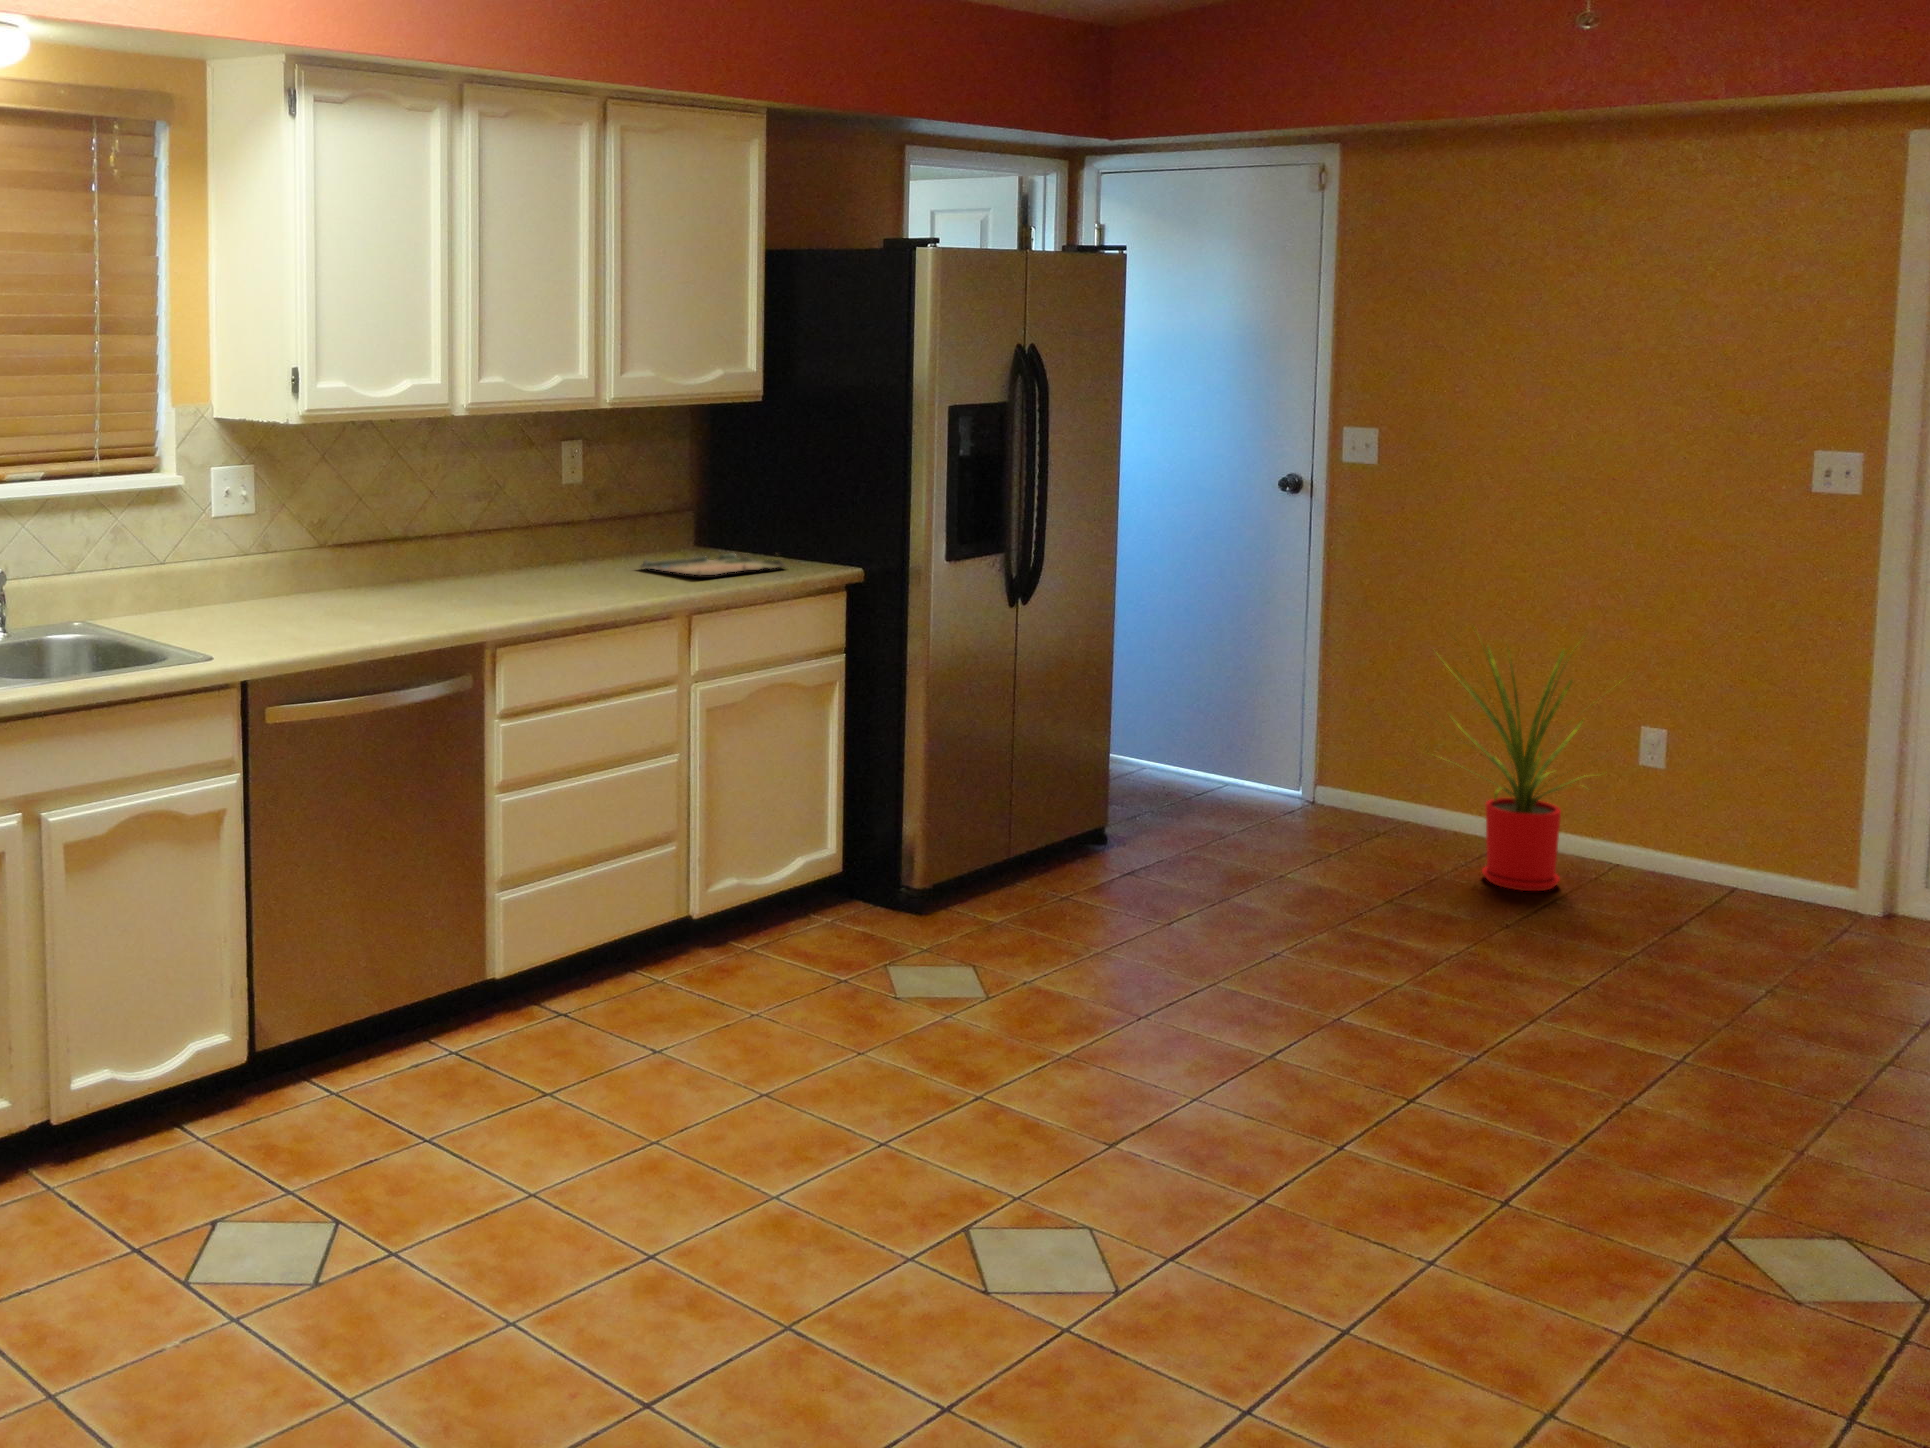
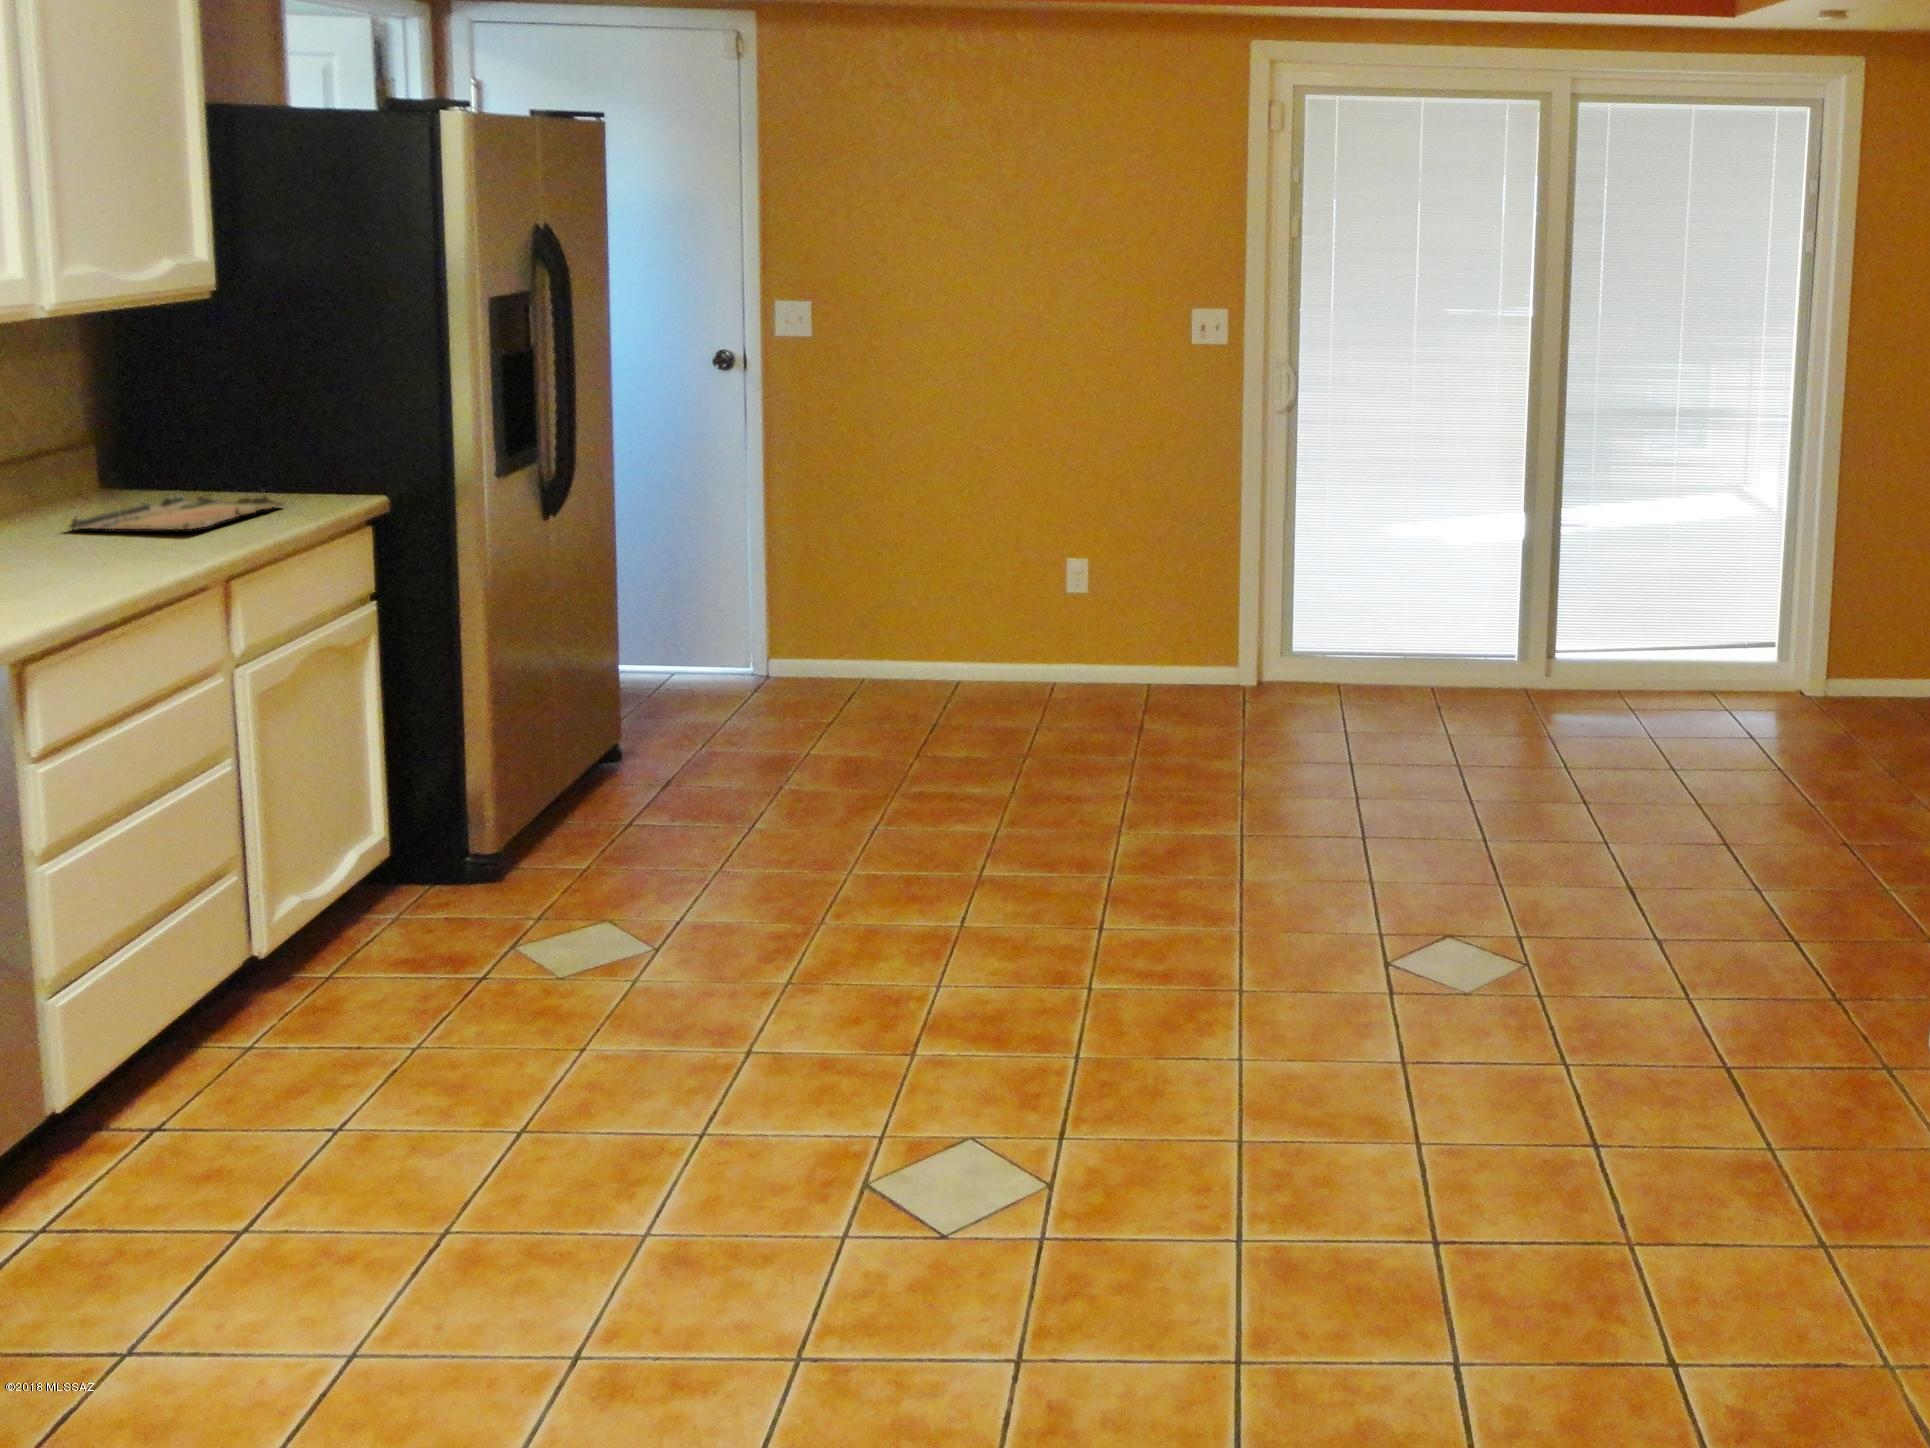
house plant: present [1434,630,1583,891] -> none [905,479,1080,715]

